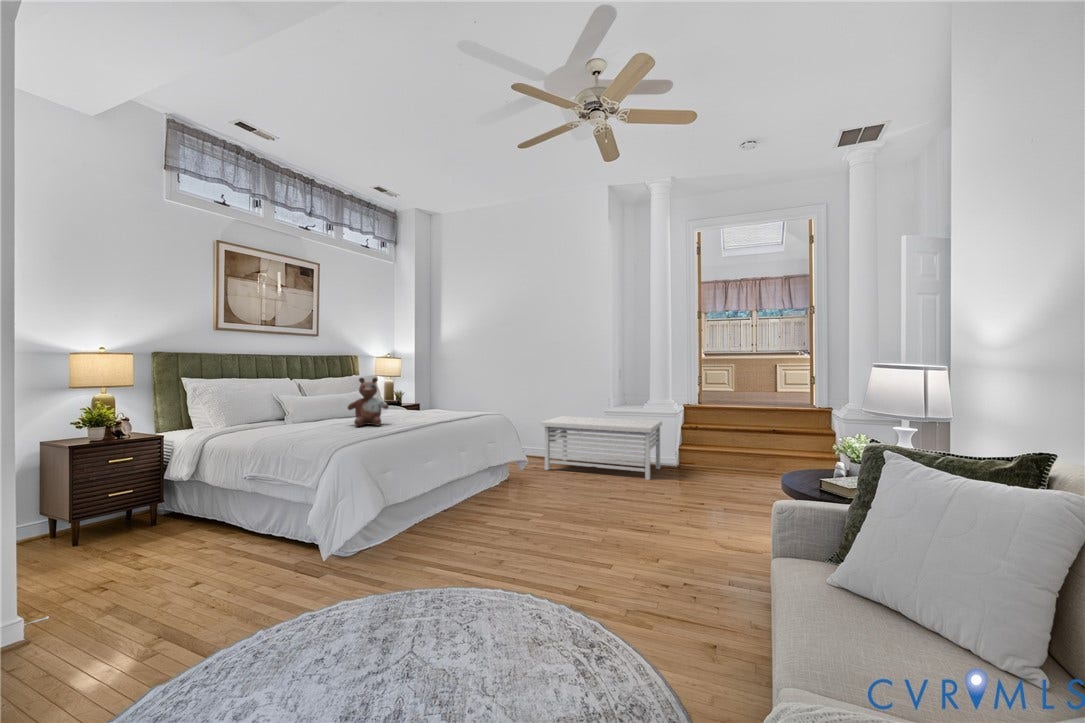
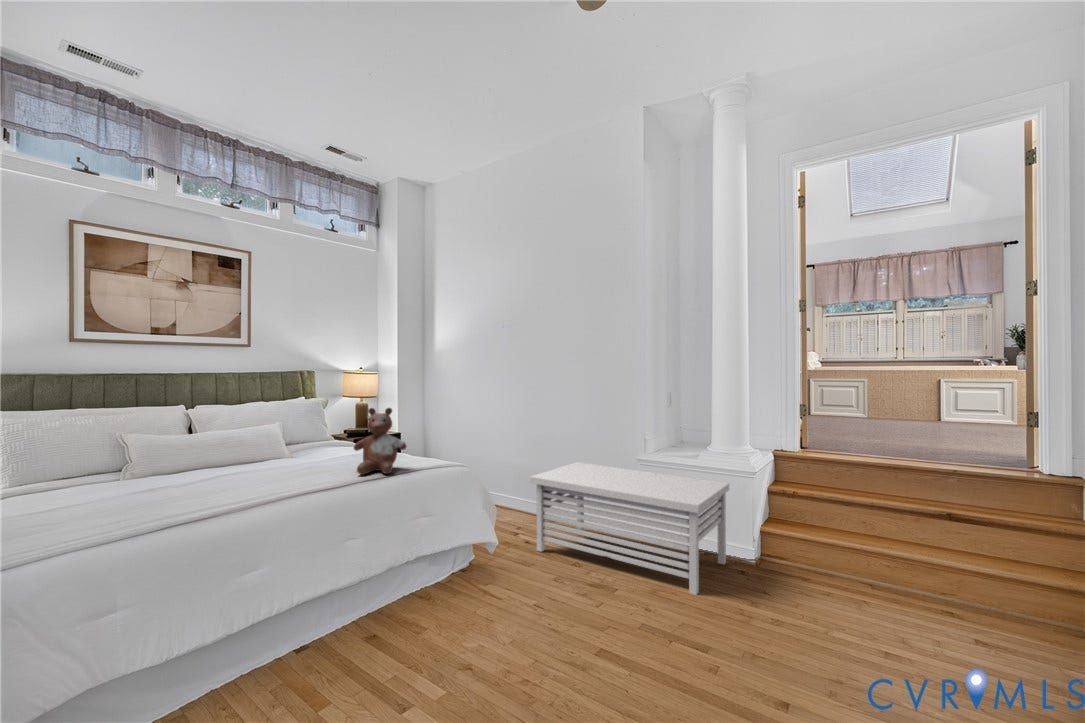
stuffed bear: present [348,378,388,426] -> present [354,408,406,475]

